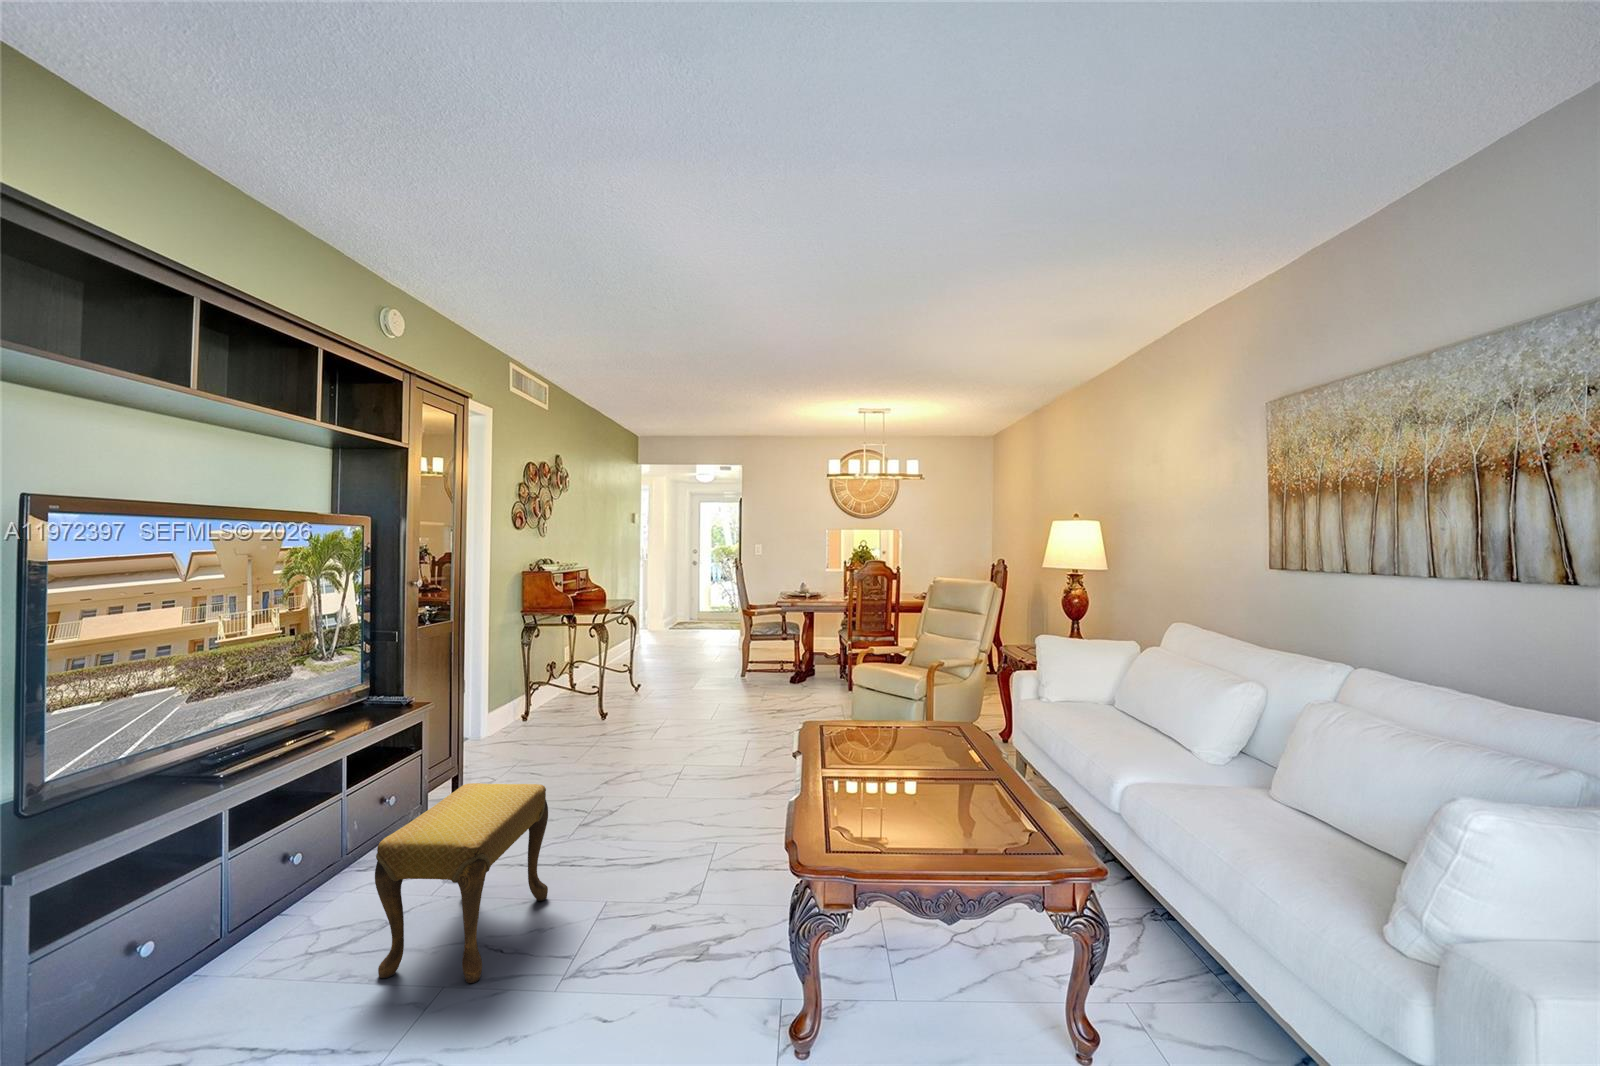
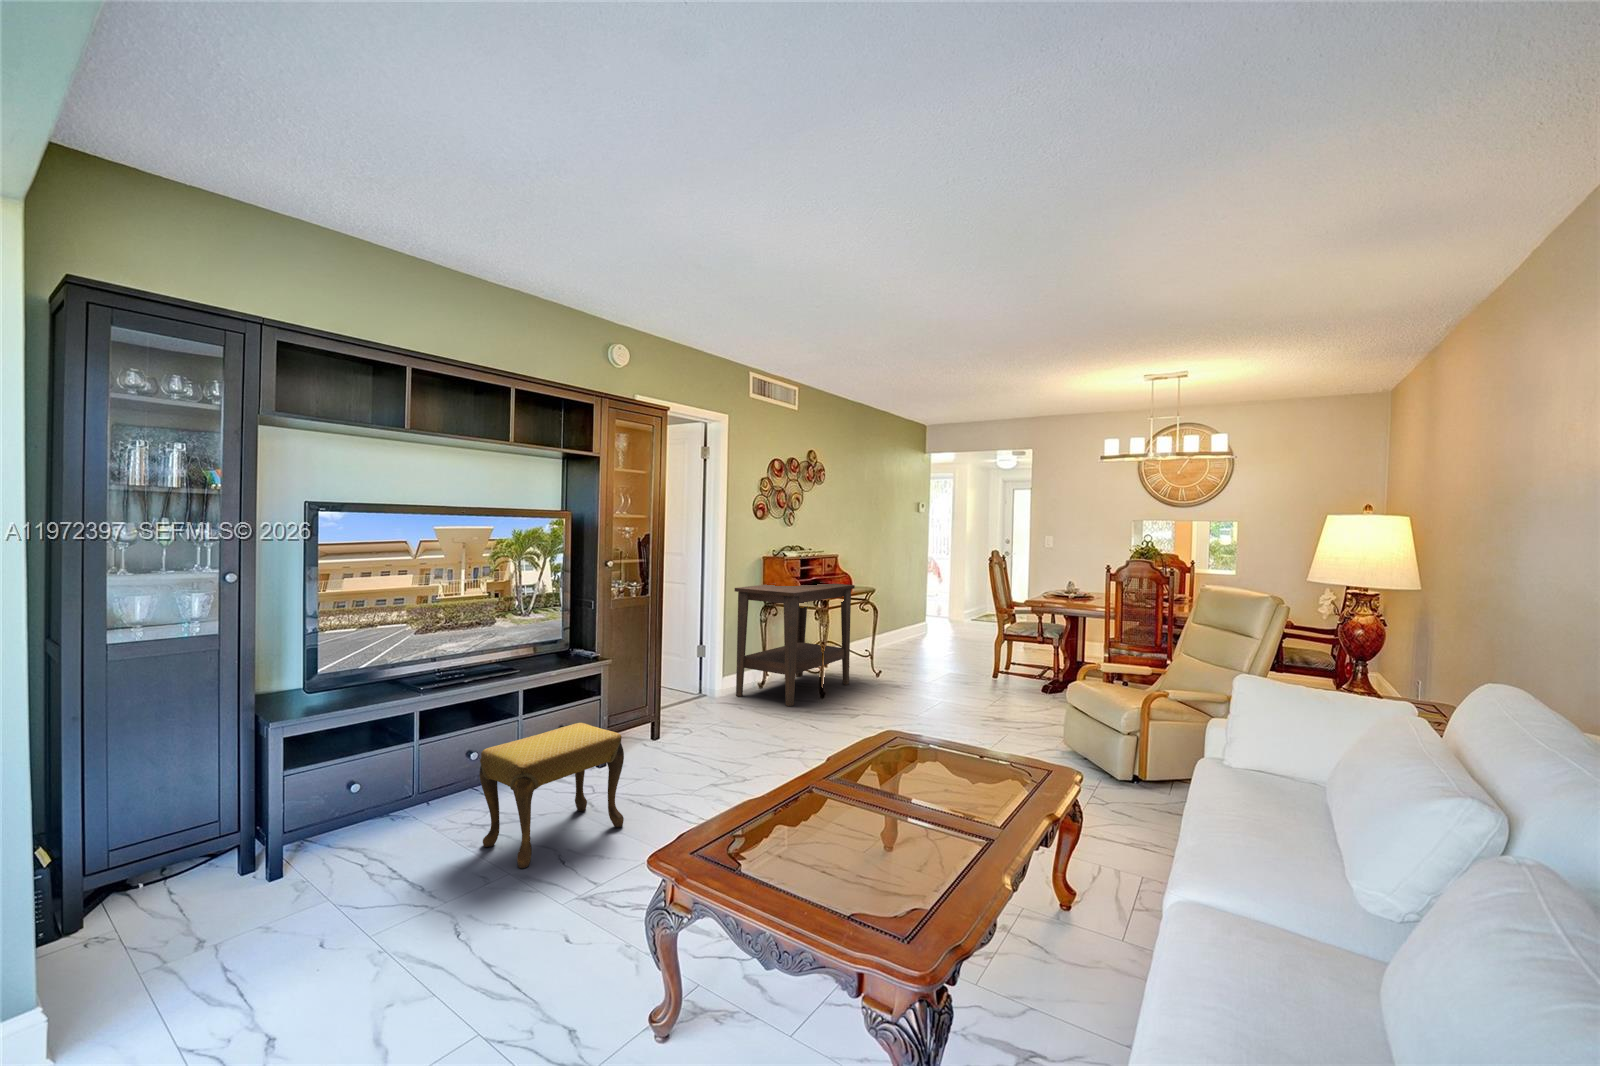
side table: none [505,596,624,734] -> present [735,584,855,706]

